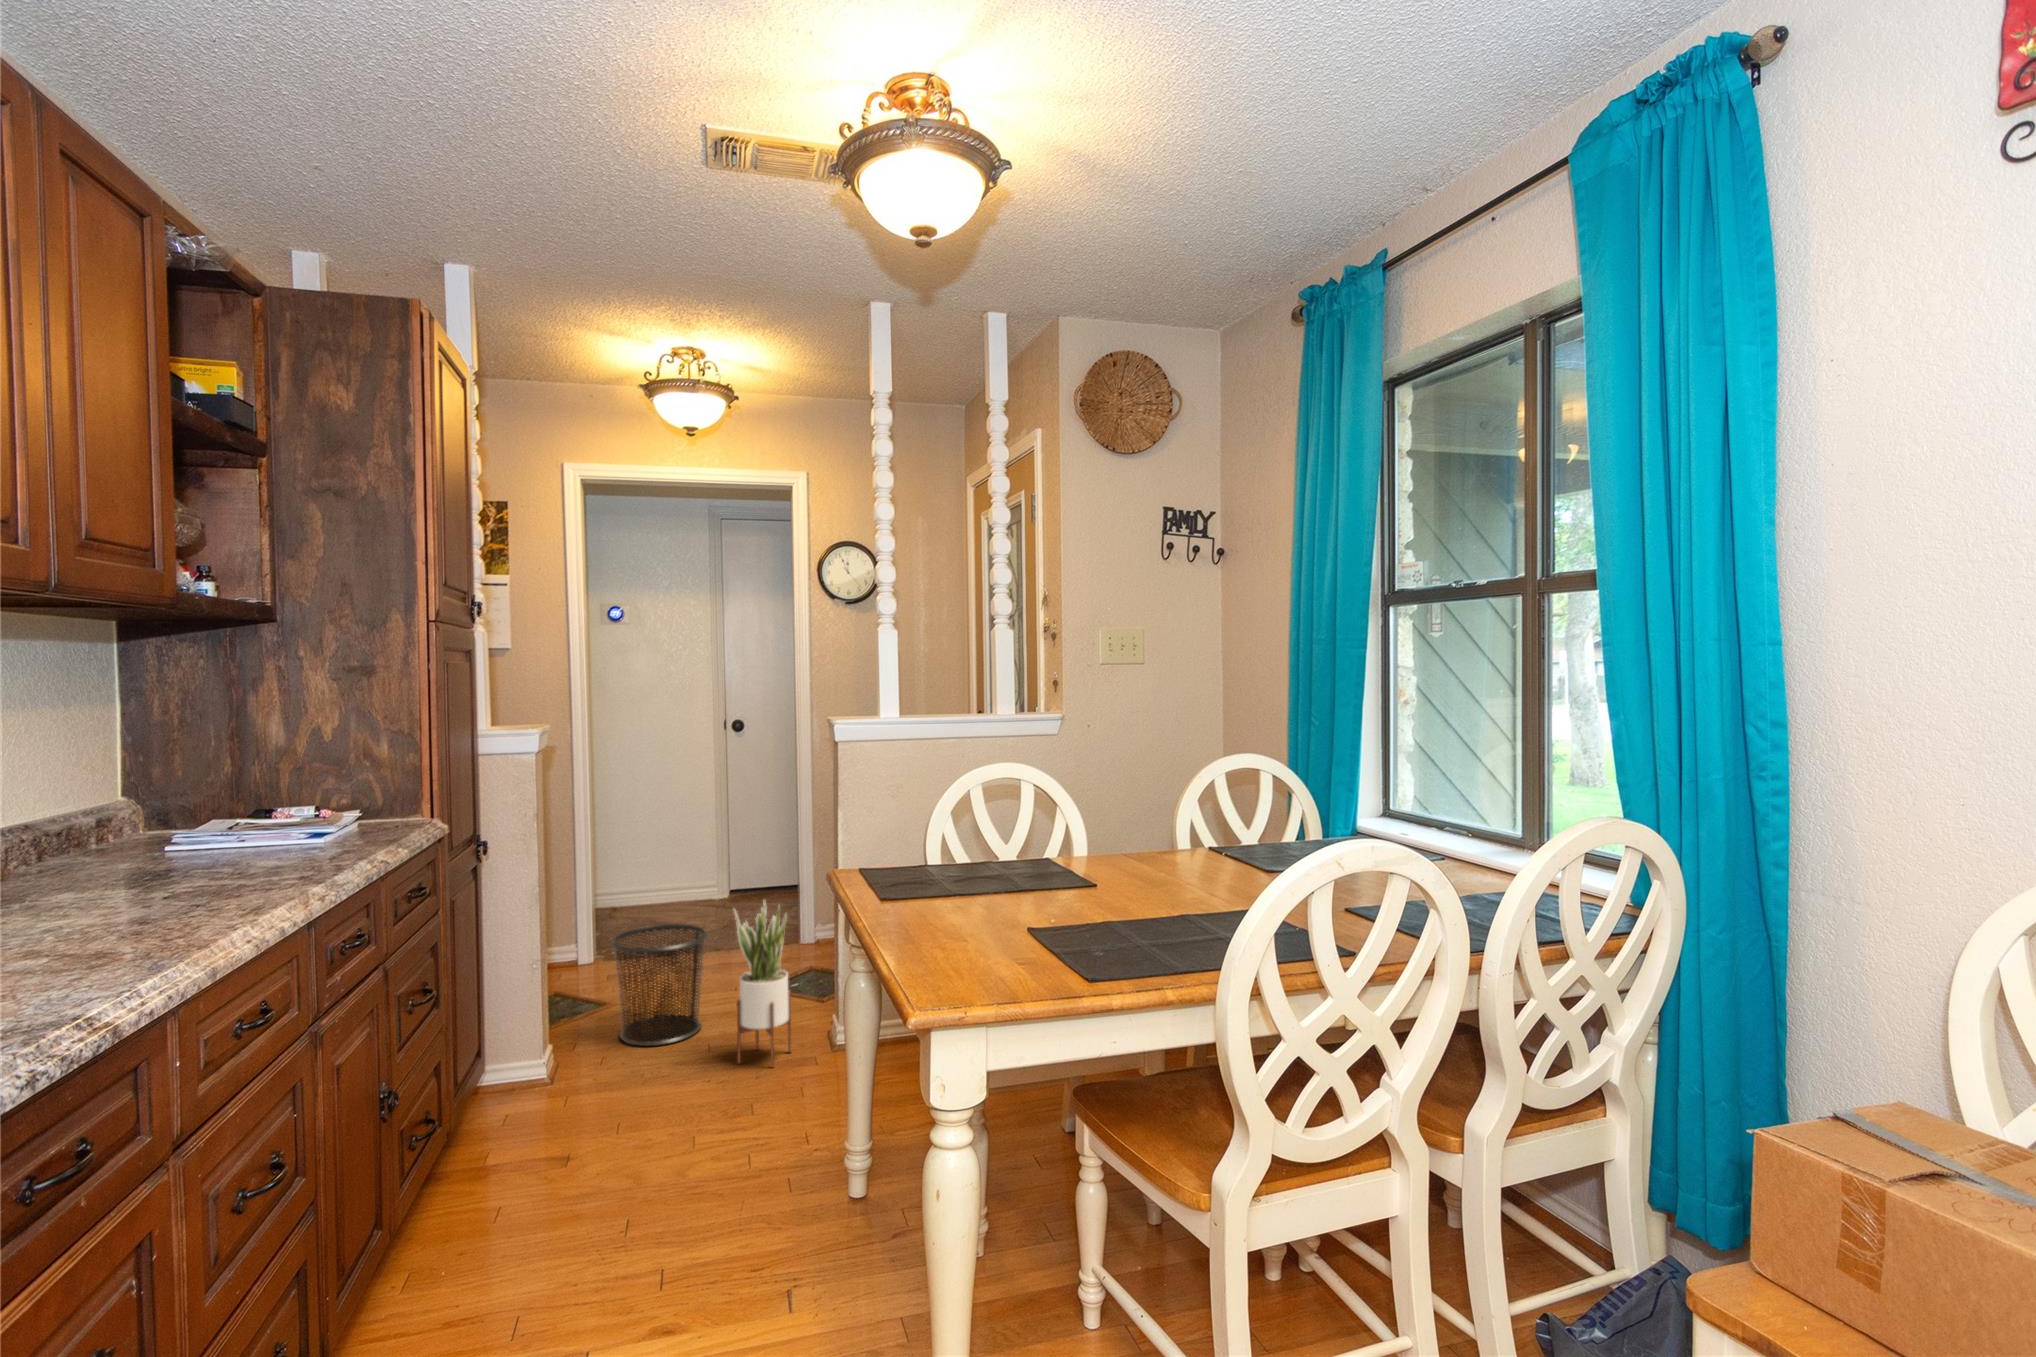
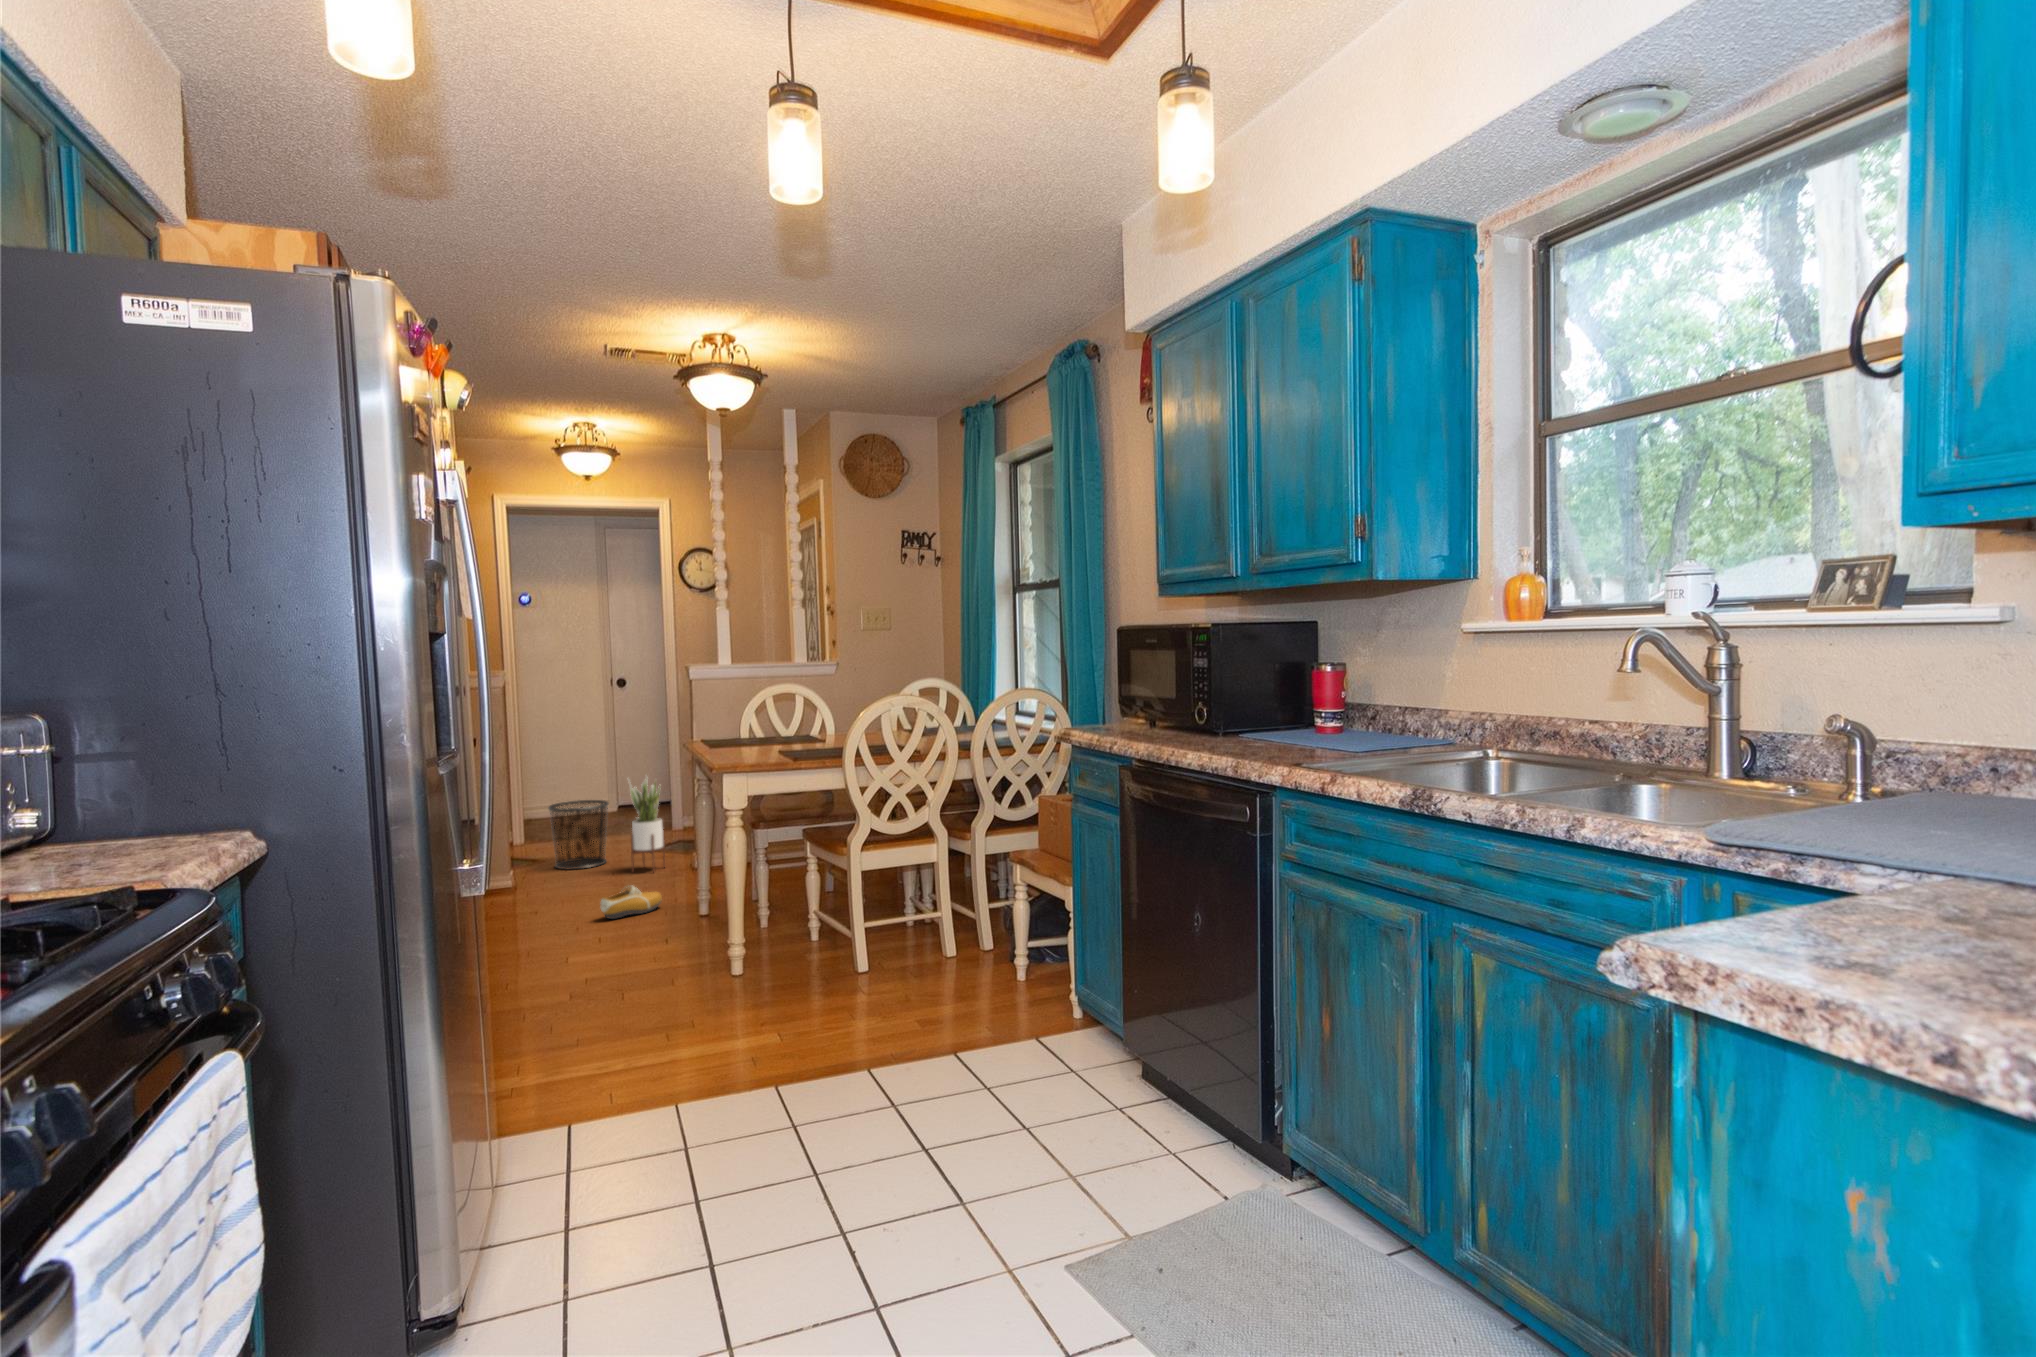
shoe: none [667,1156,784,1234] -> present [601,886,662,919]

